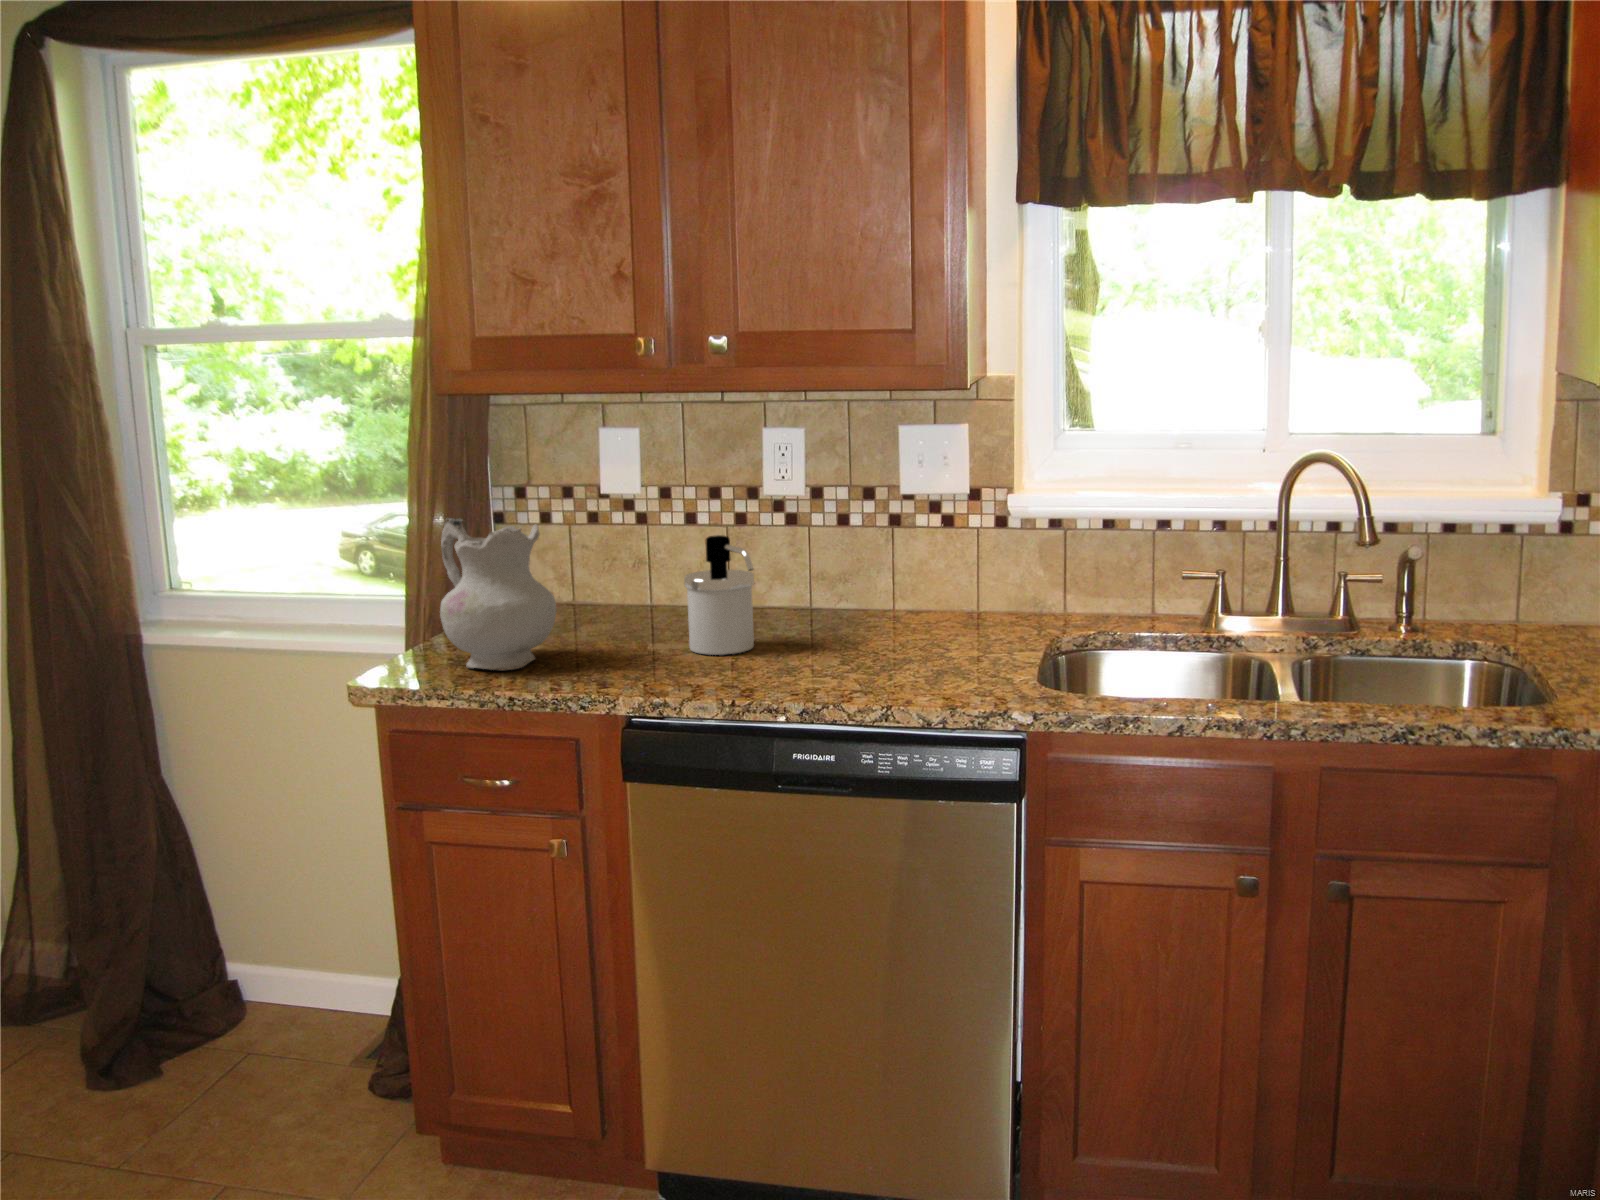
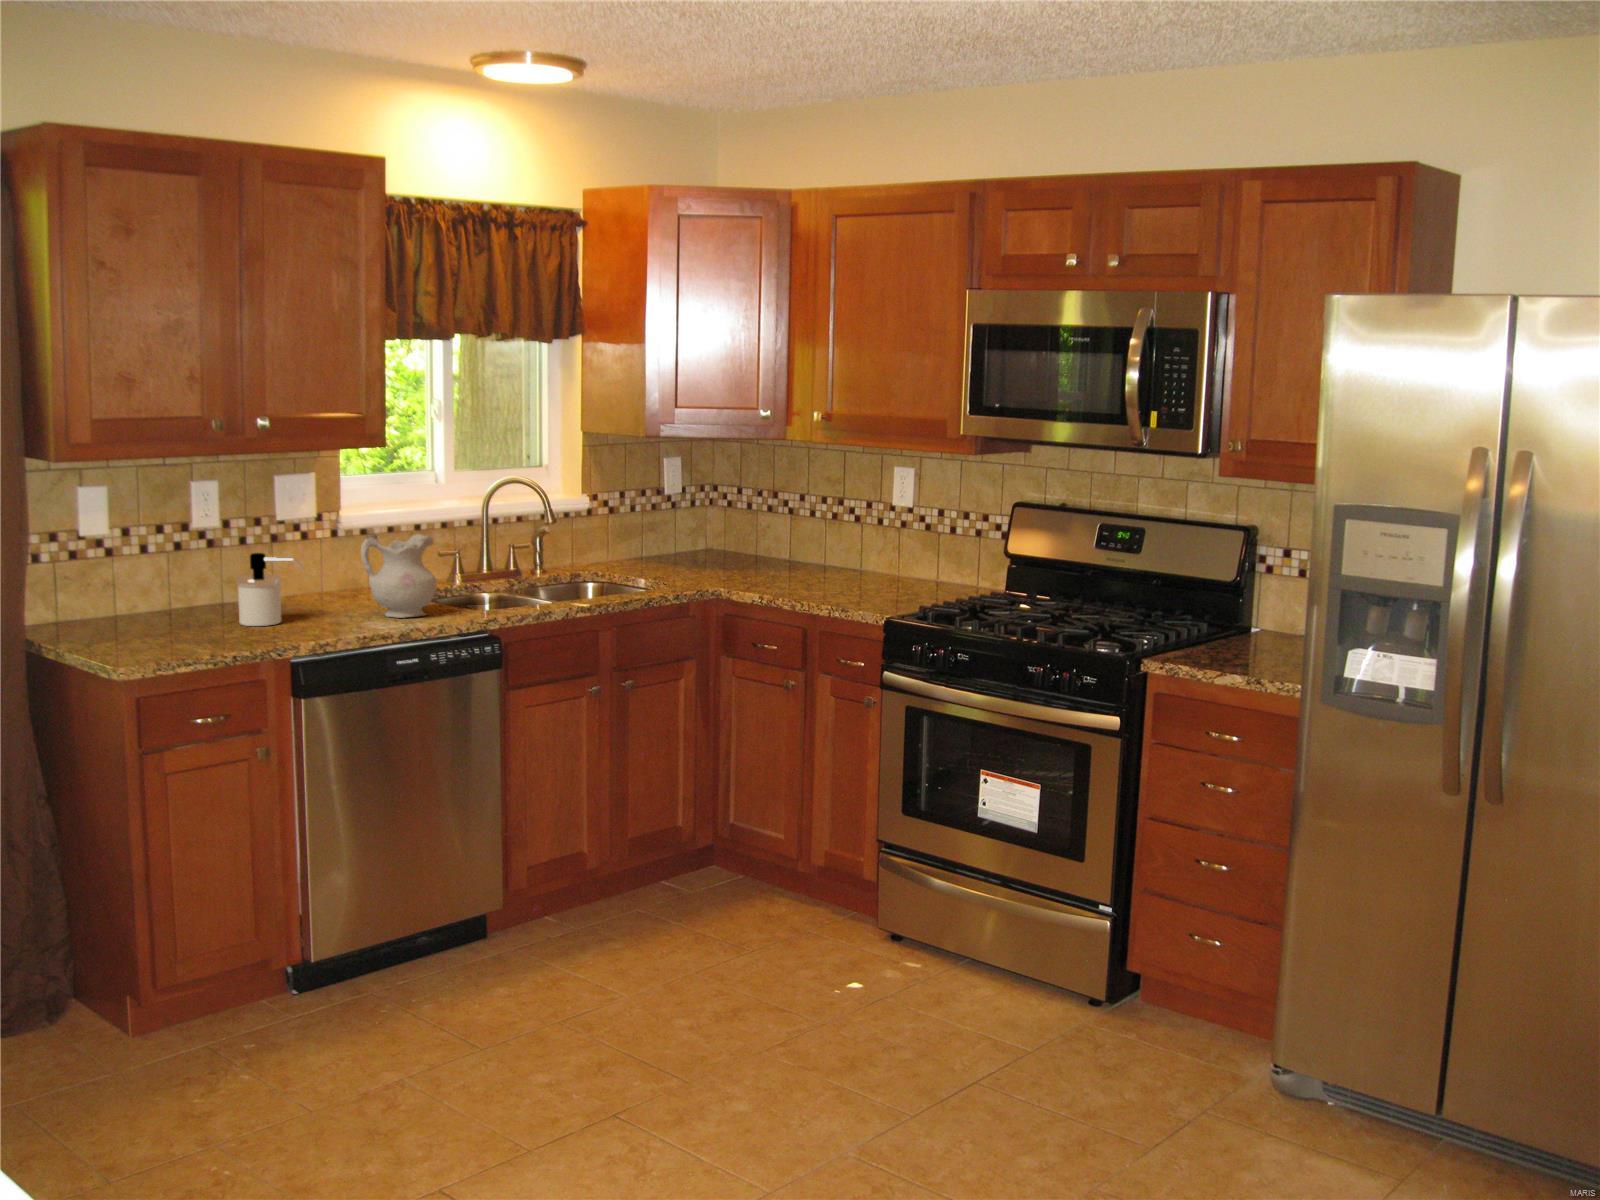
ceramic pitcher: present [440,518,556,671] -> present [361,534,437,618]

